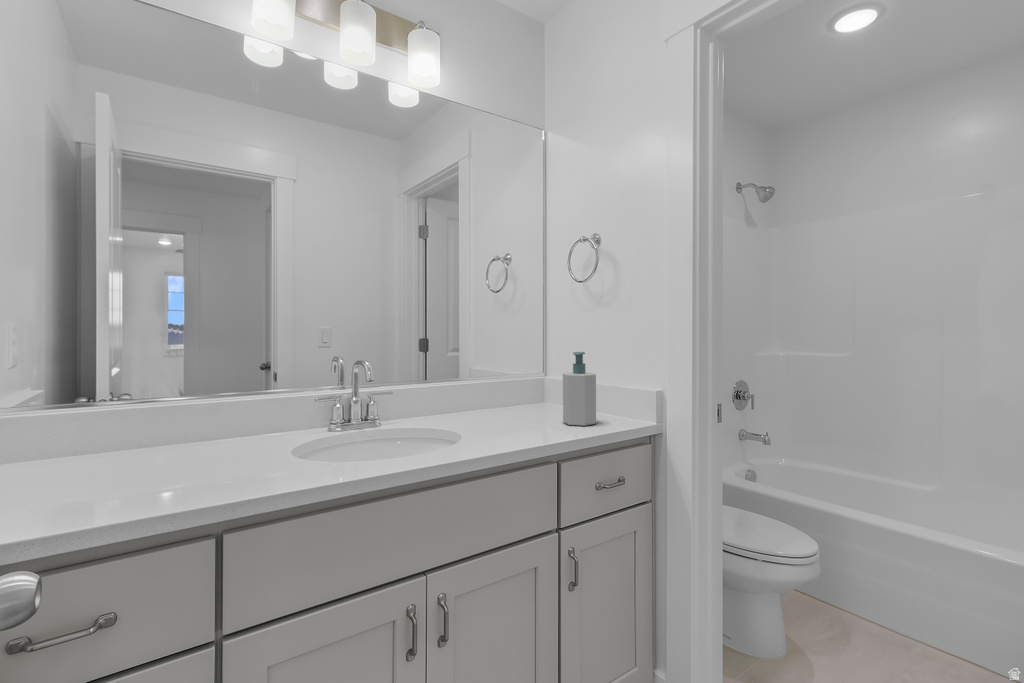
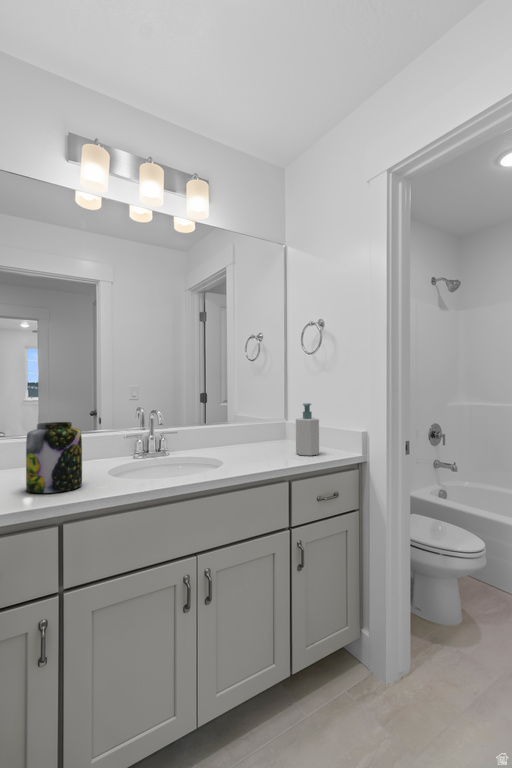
jar: none [163,378,251,487] -> present [26,422,82,493]

